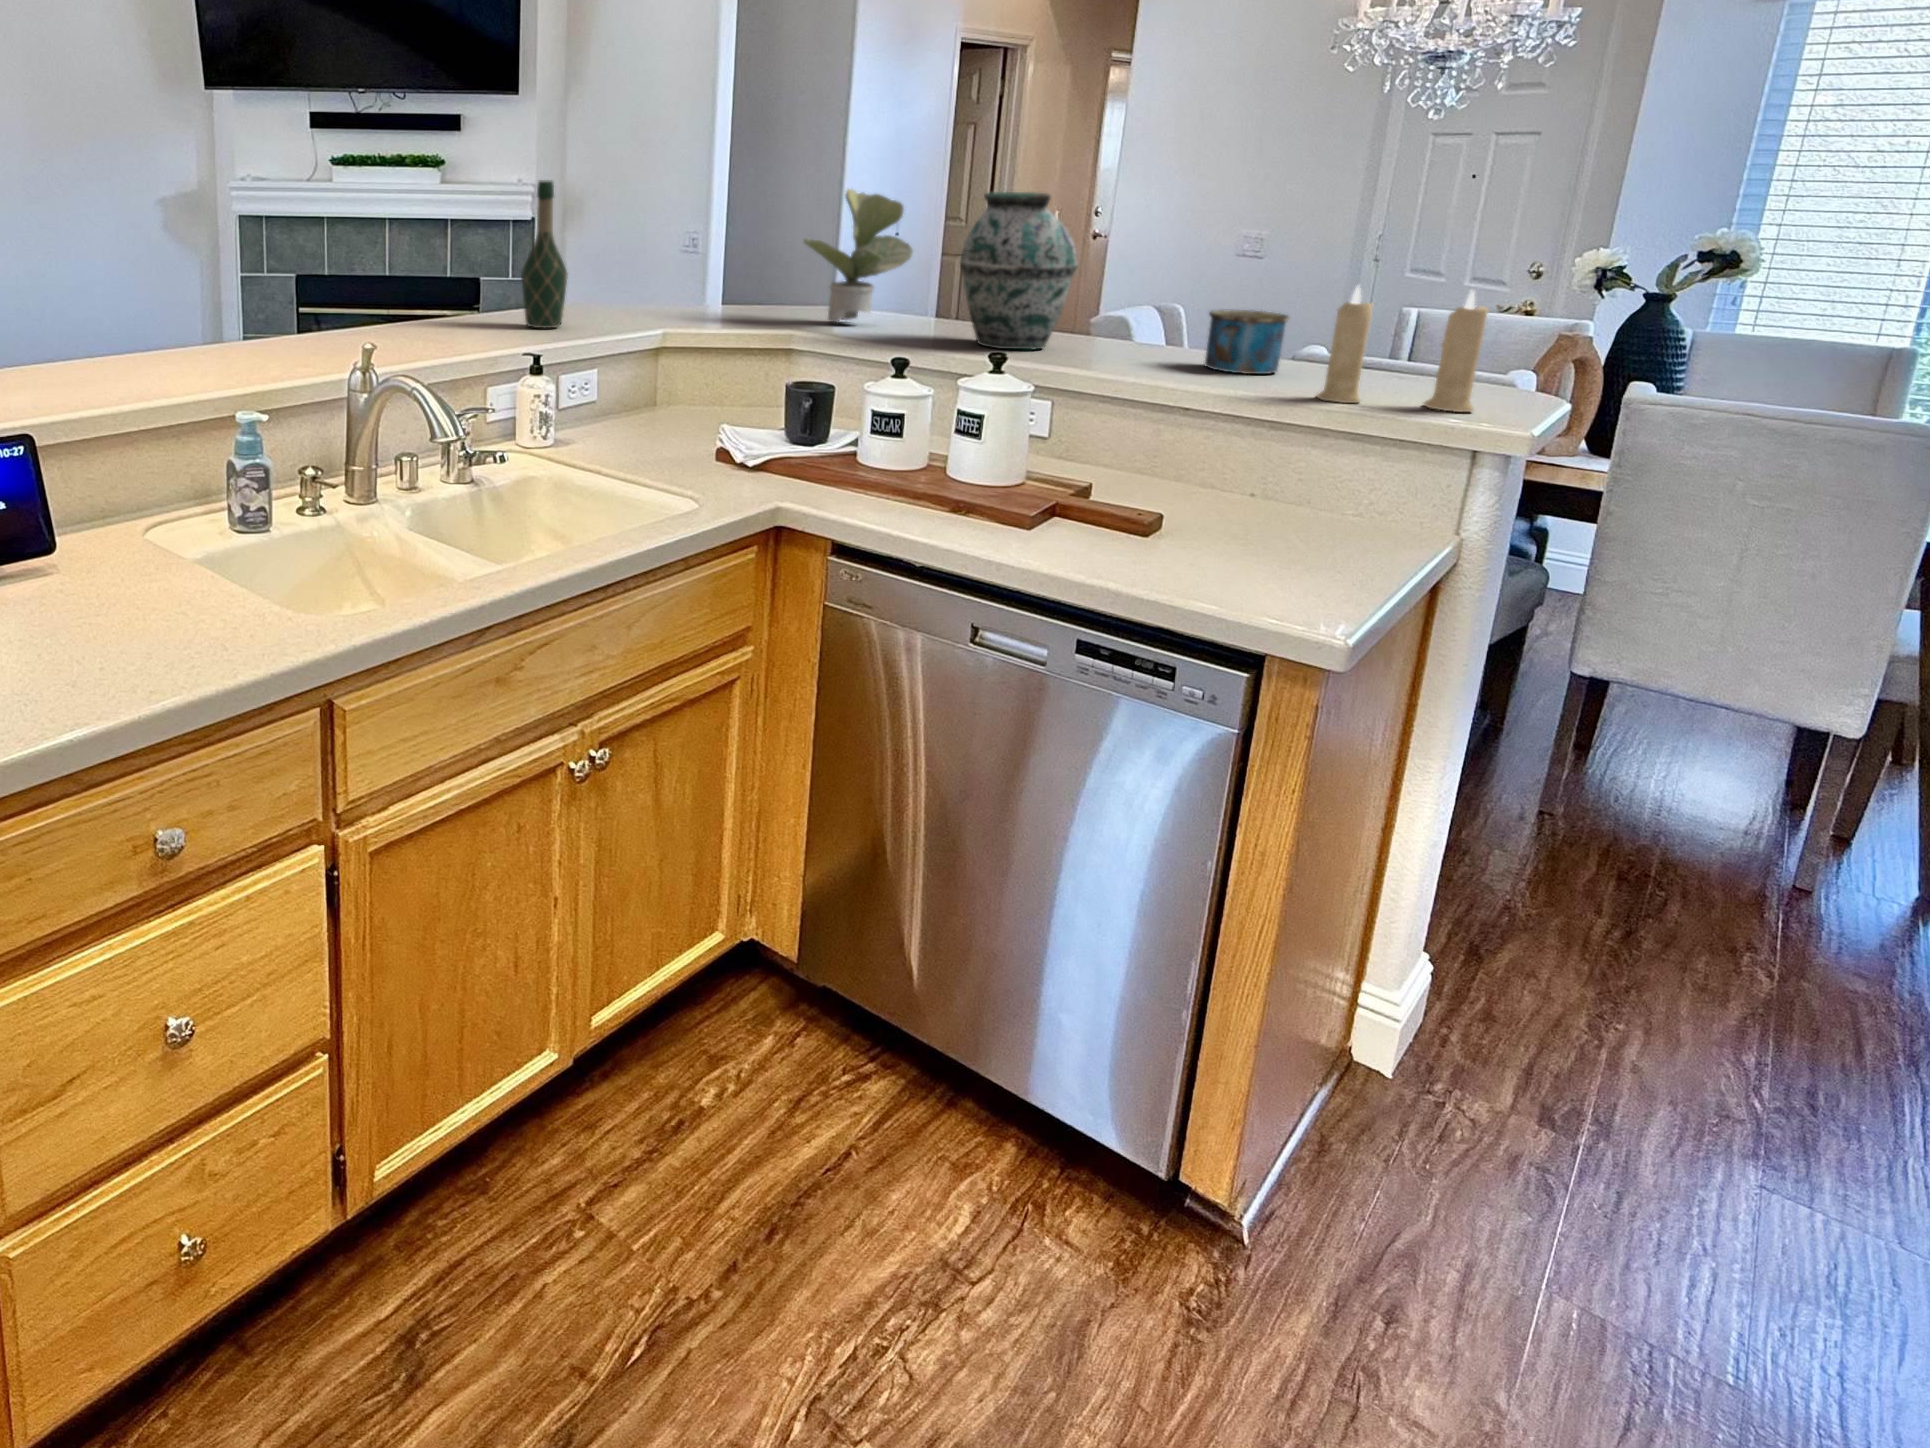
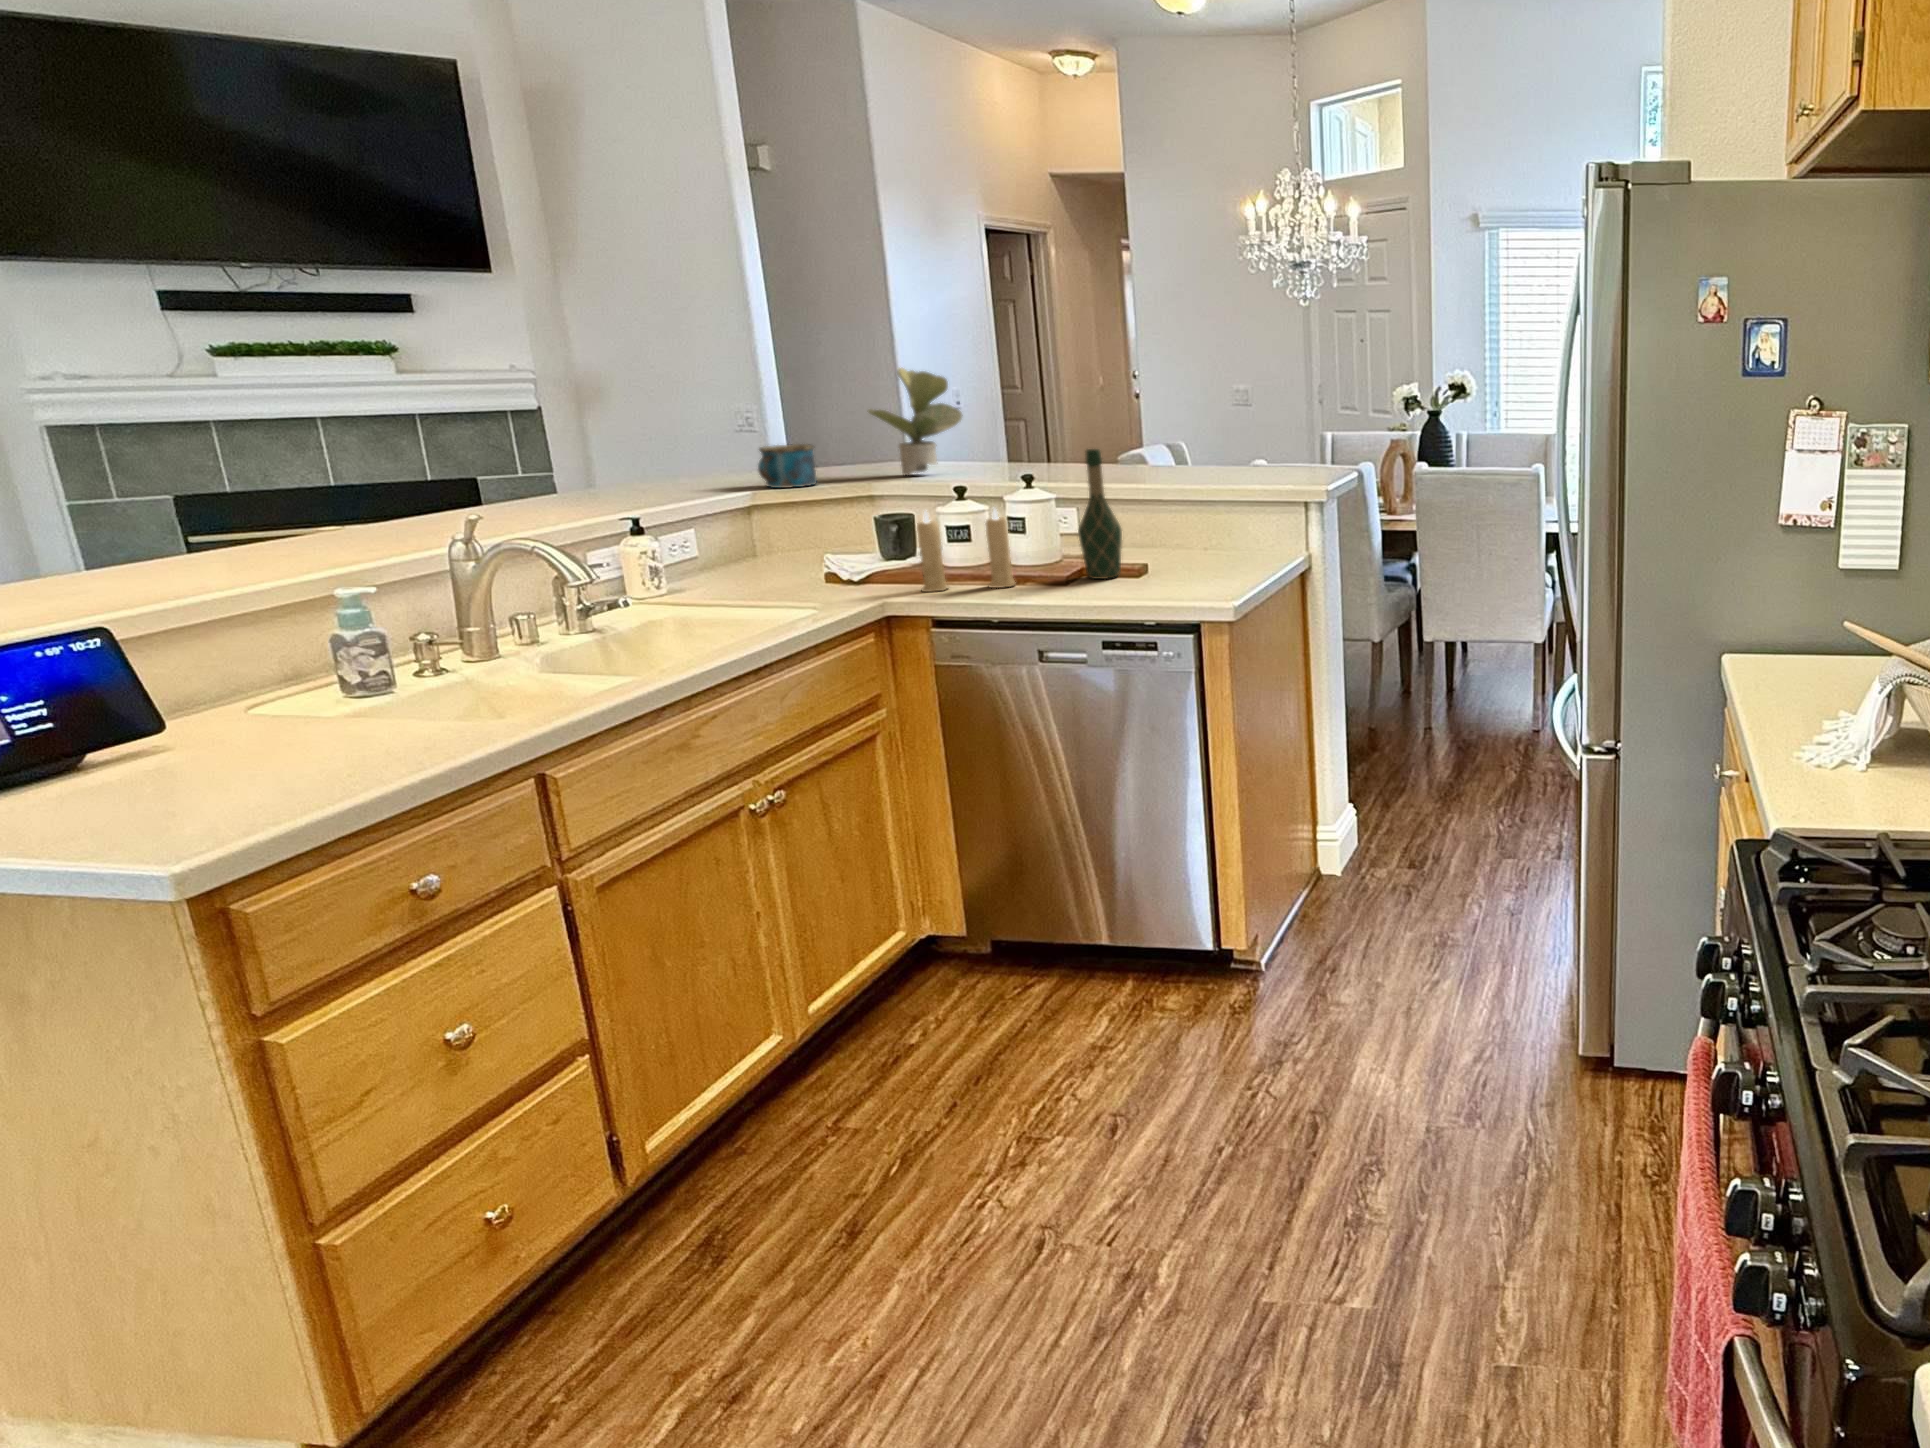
wine bottle: present [521,180,567,328] -> present [1078,449,1122,579]
vase: present [960,192,1078,349] -> none [997,367,1081,480]
candle: present [1317,286,1488,412] -> present [917,508,1016,592]
mug: present [1205,310,1290,374] -> present [758,444,817,488]

